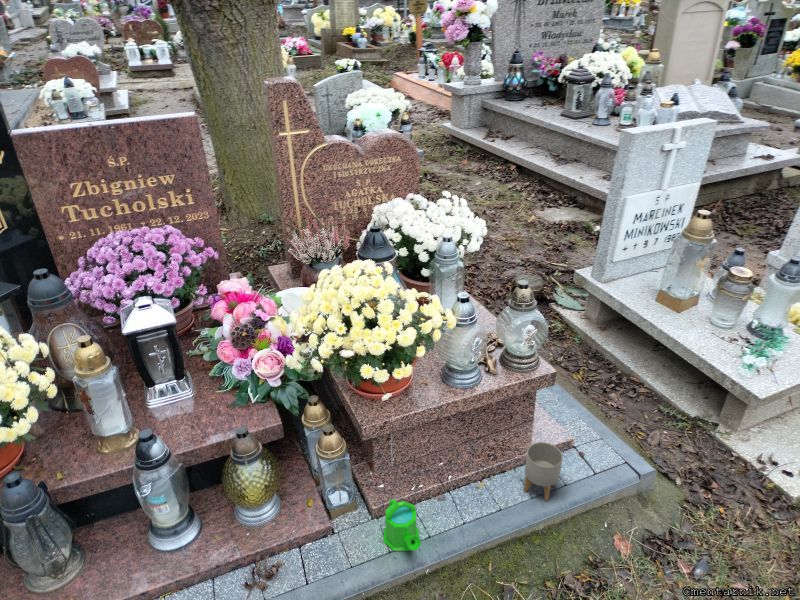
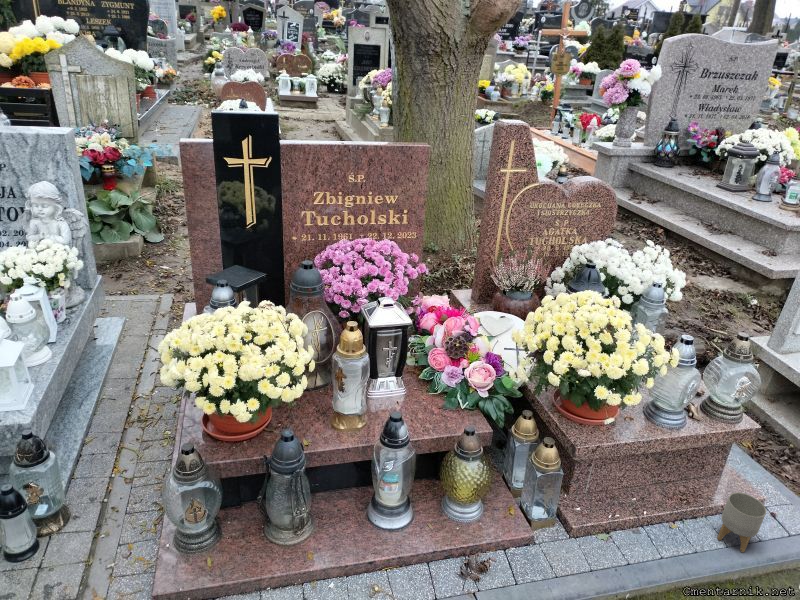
watering can: present [383,499,421,551] -> none [582,521,629,573]

